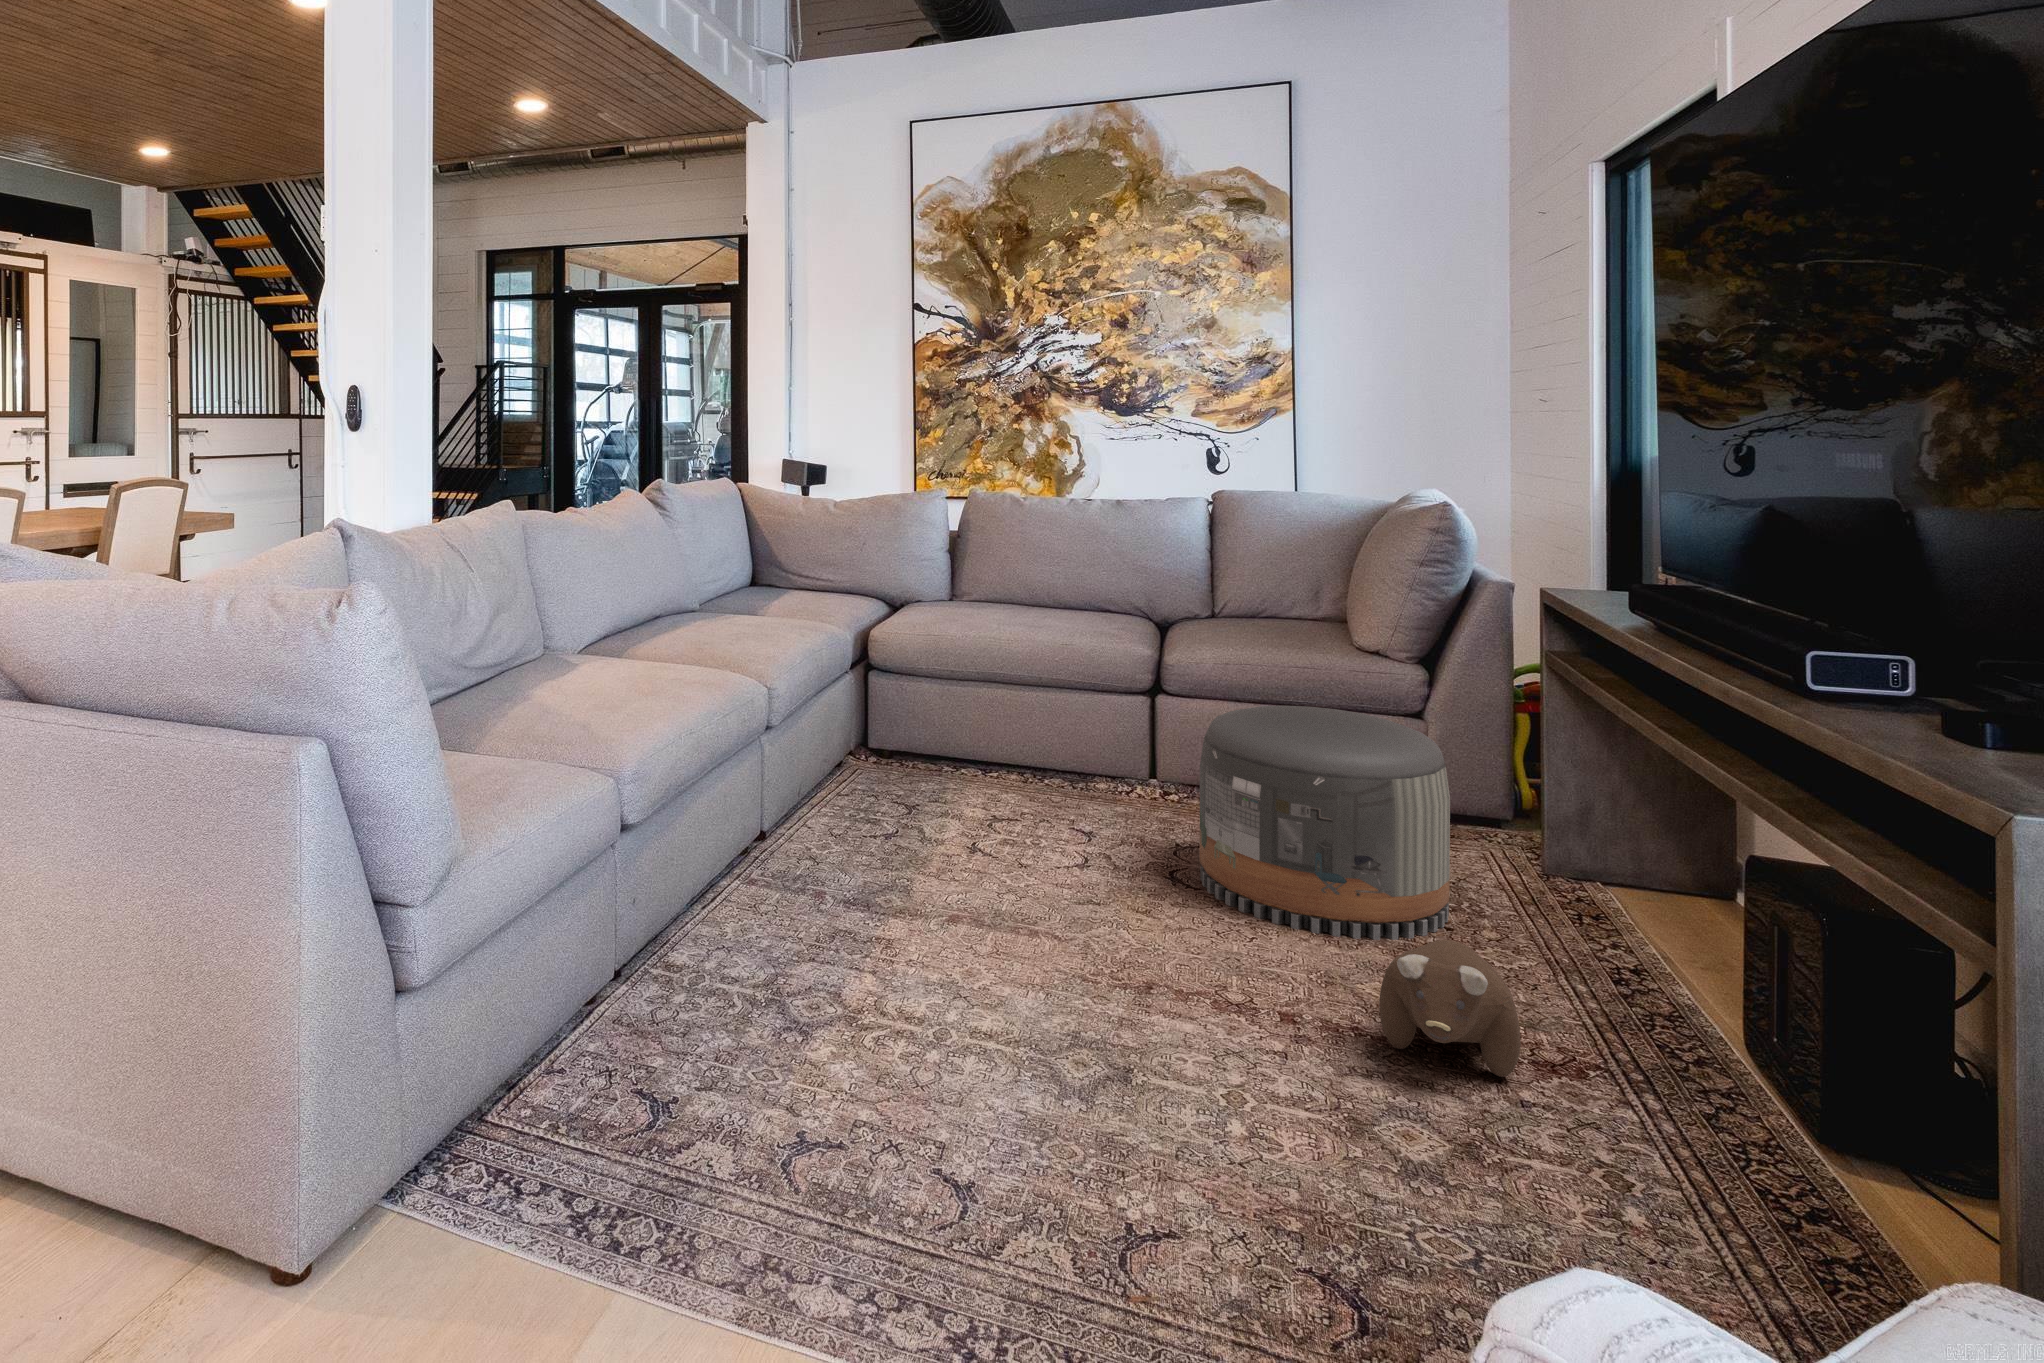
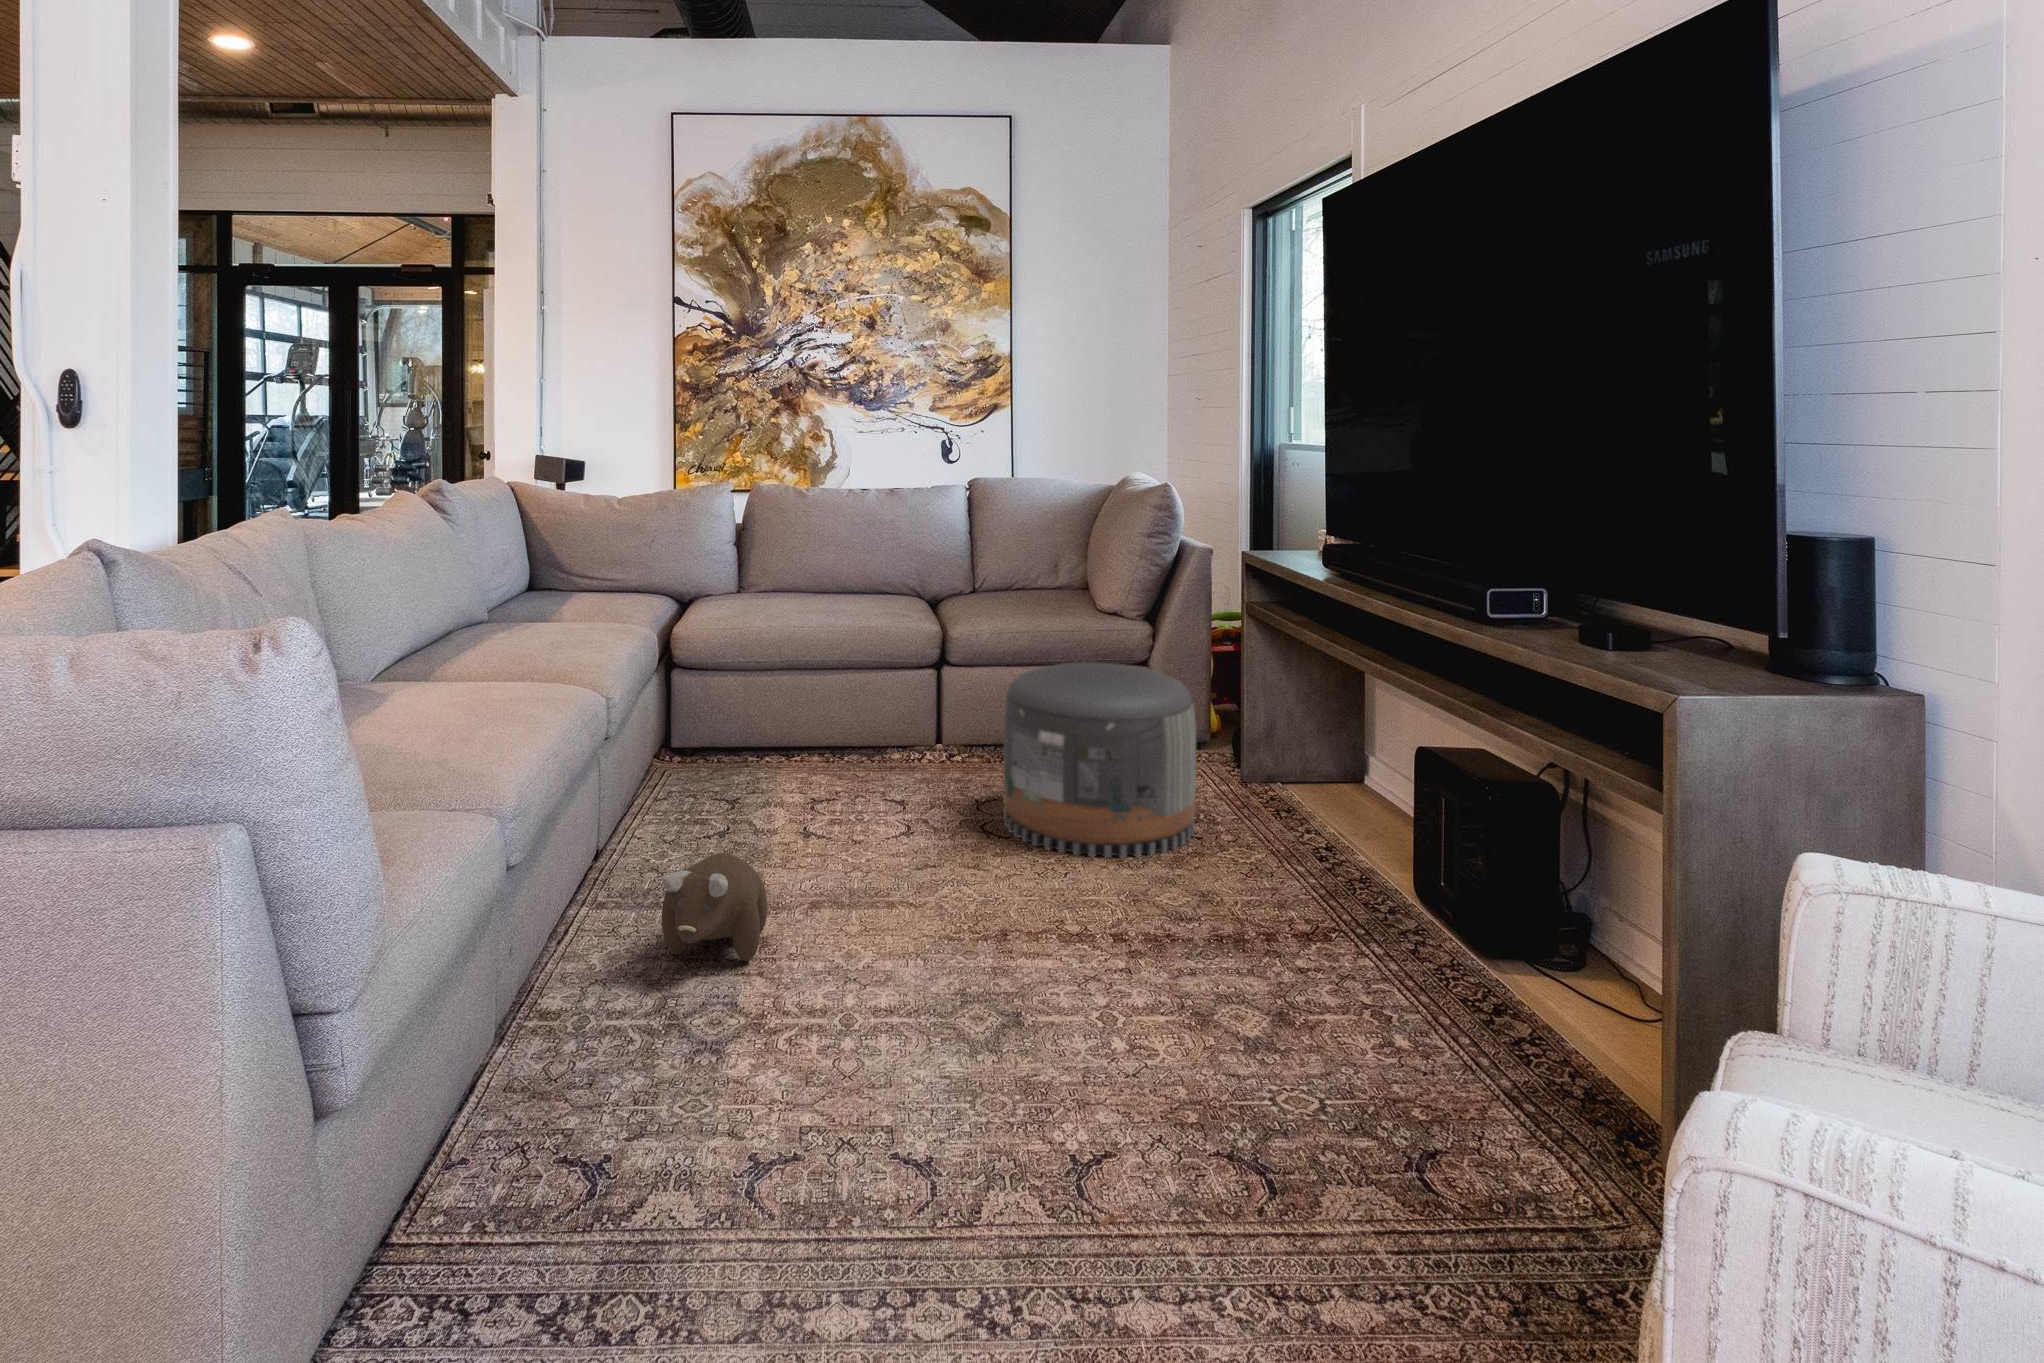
plush toy: present [1379,940,1521,1077] -> present [662,853,767,962]

